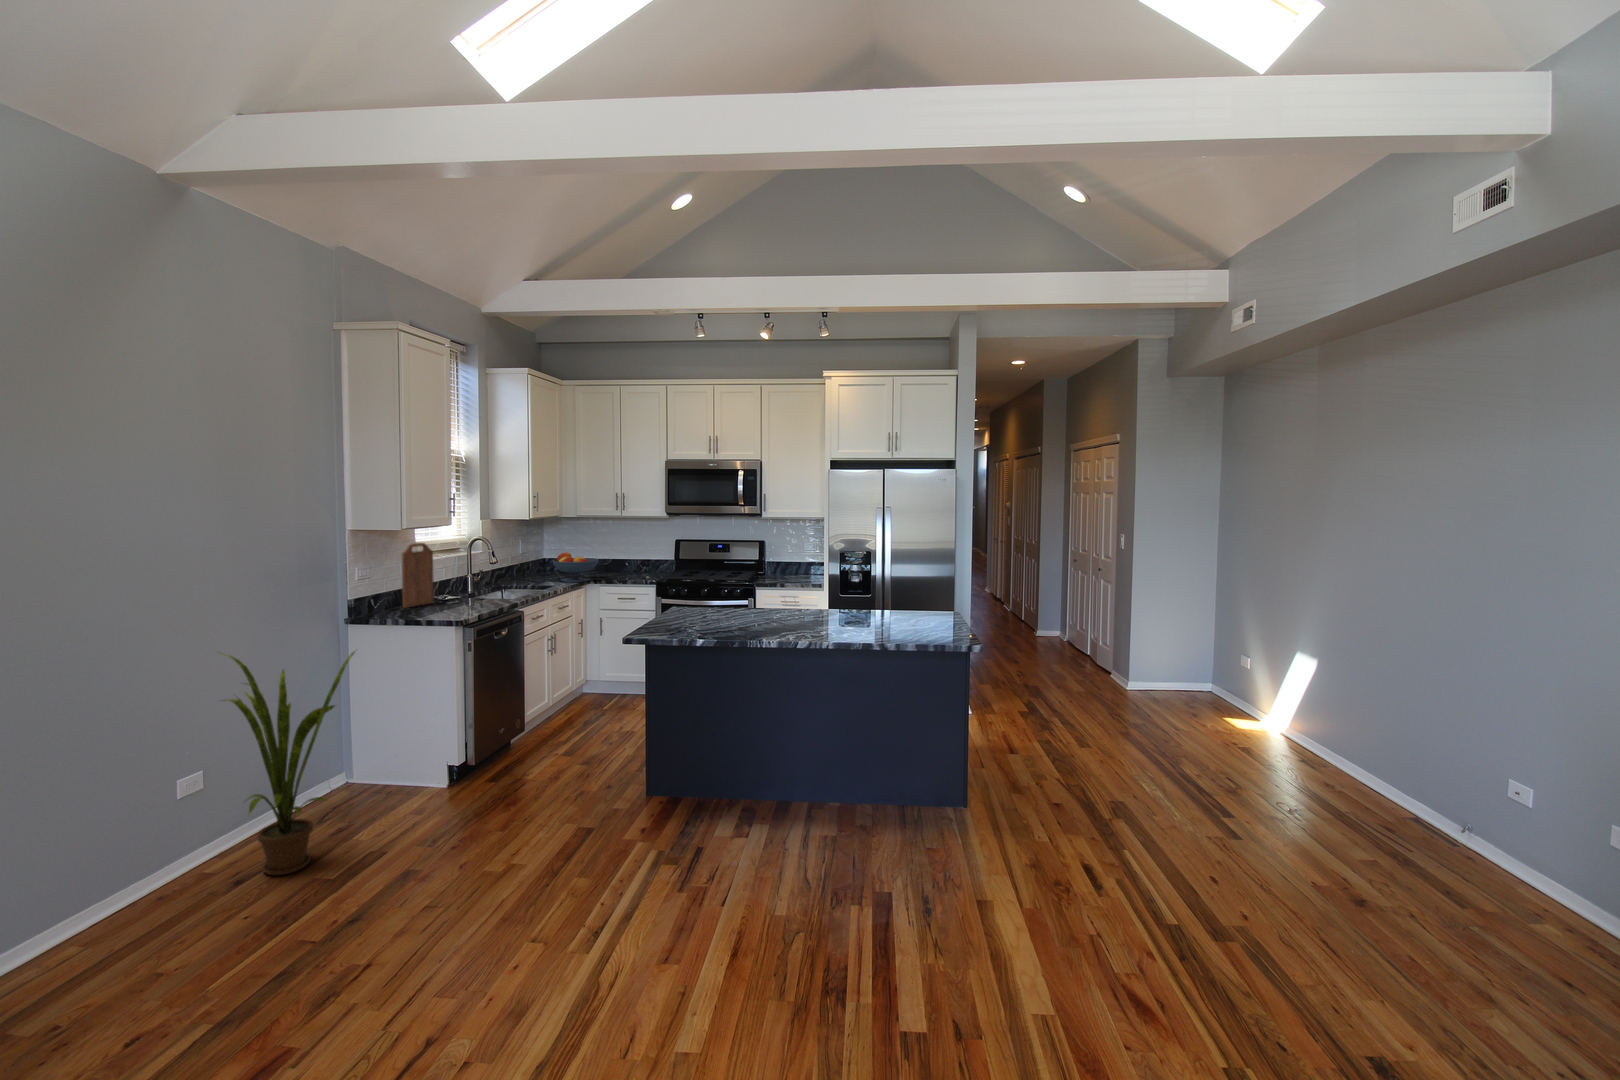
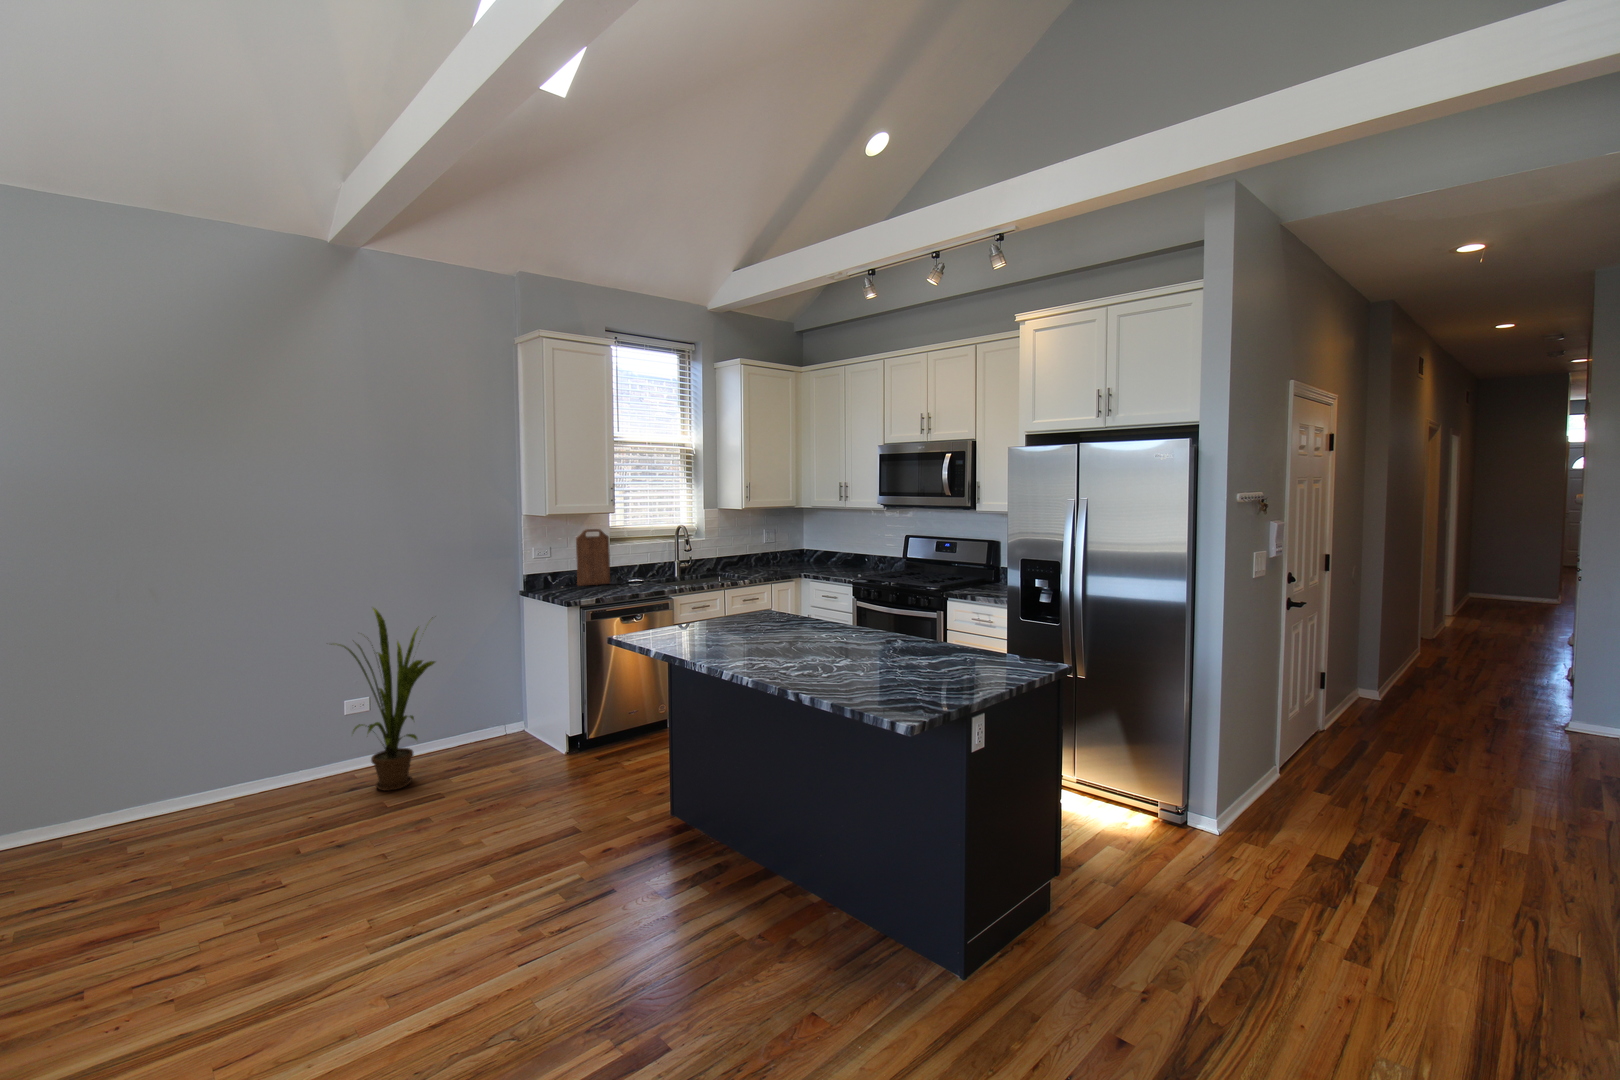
fruit bowl: present [552,552,599,582] -> none [763,543,808,574]

